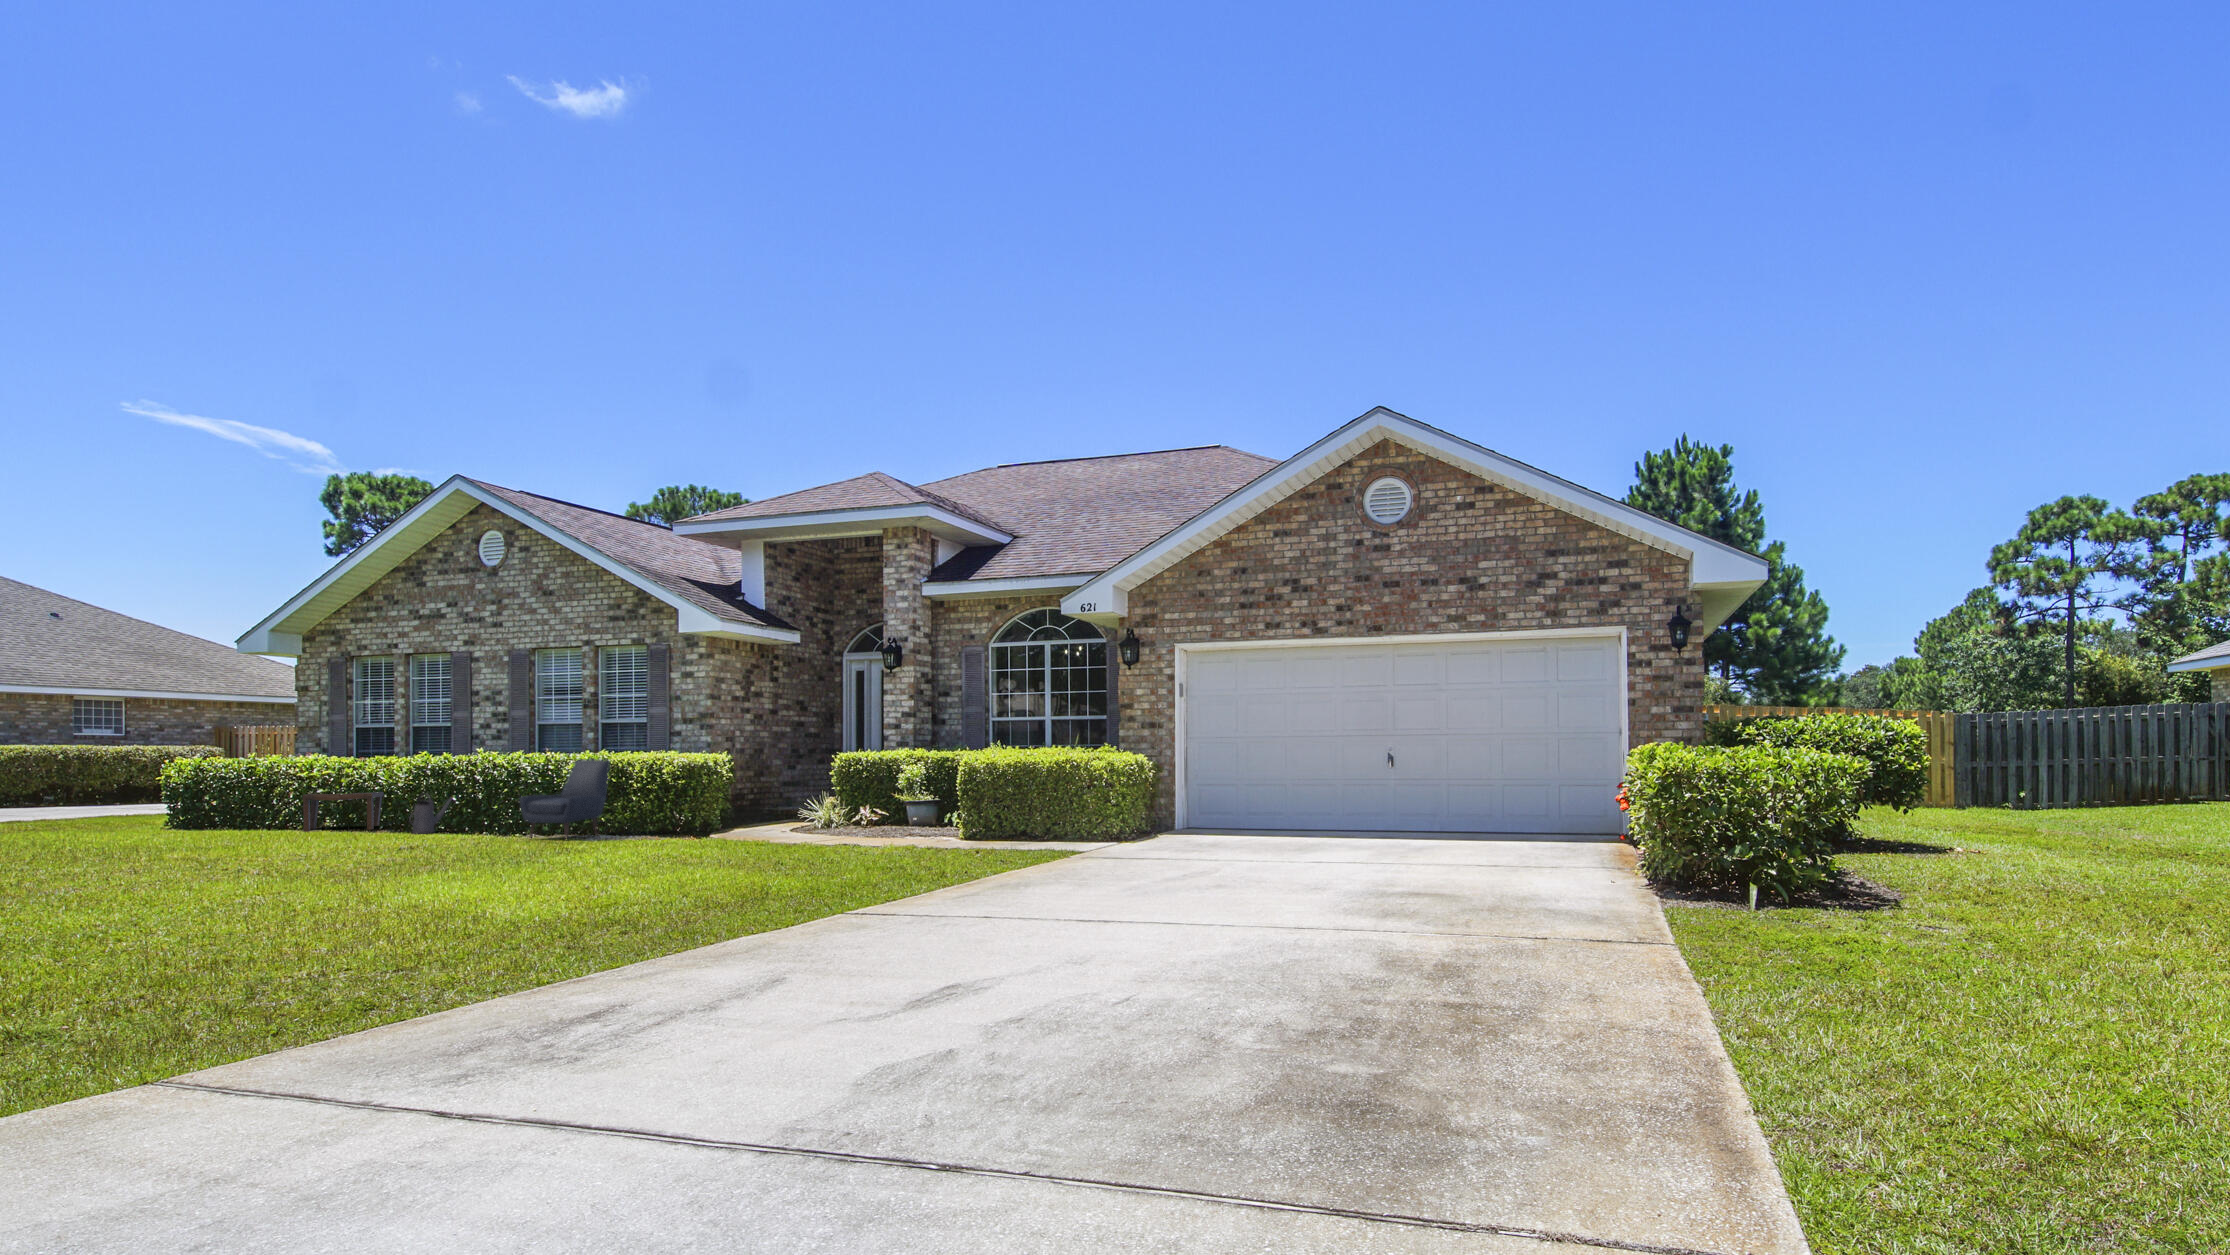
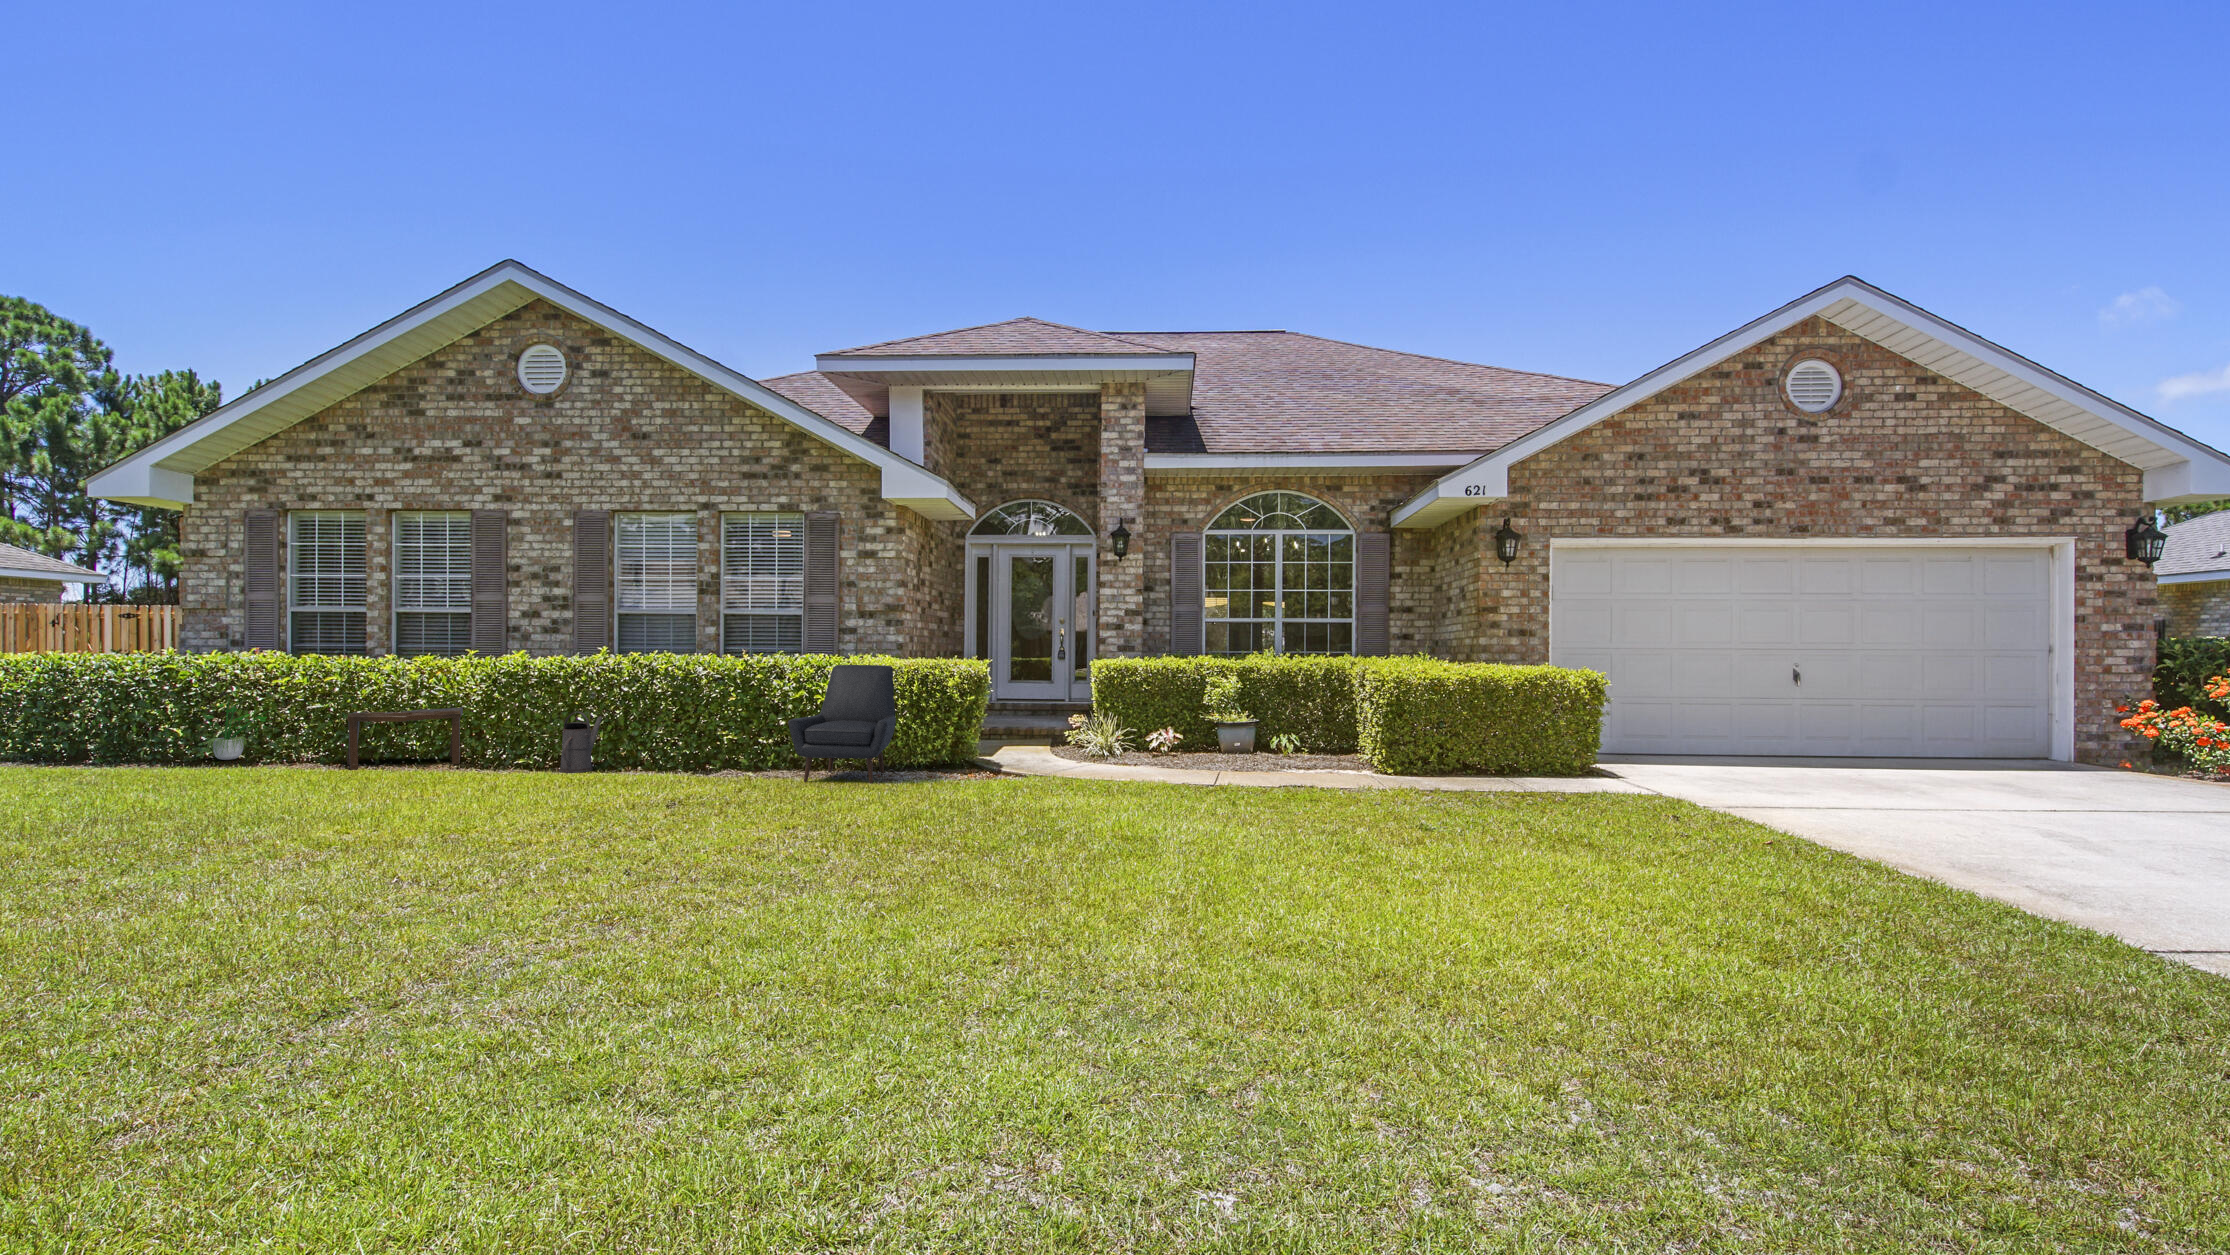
potted plant: none [244,781,287,827] -> present [204,696,272,760]

